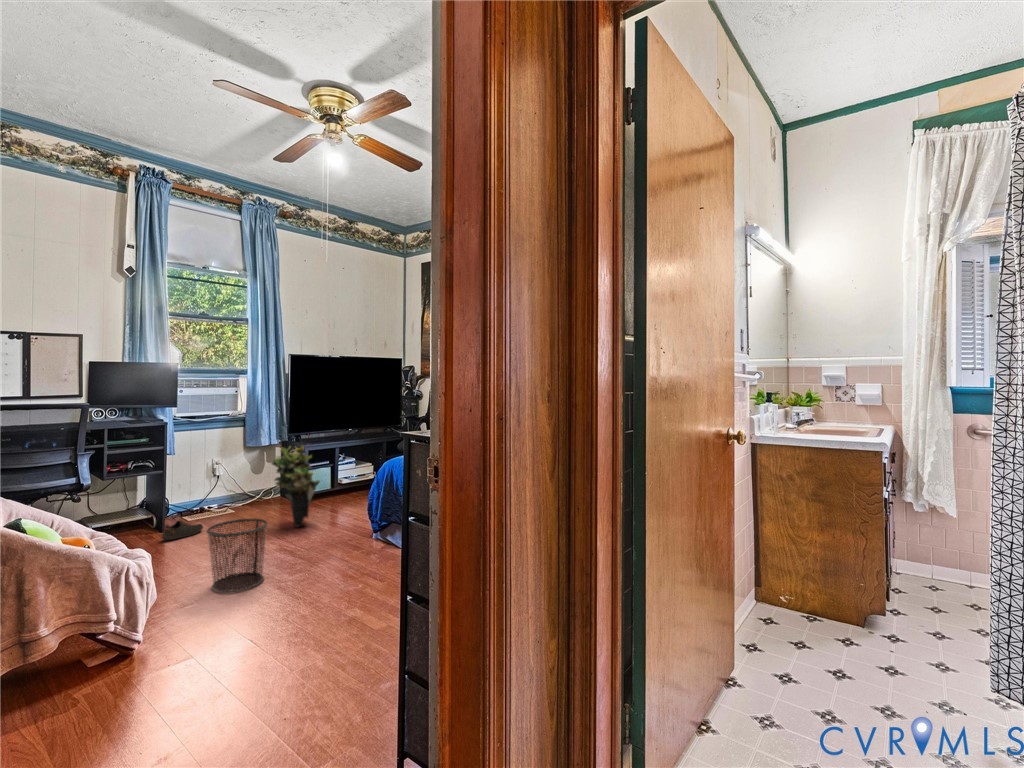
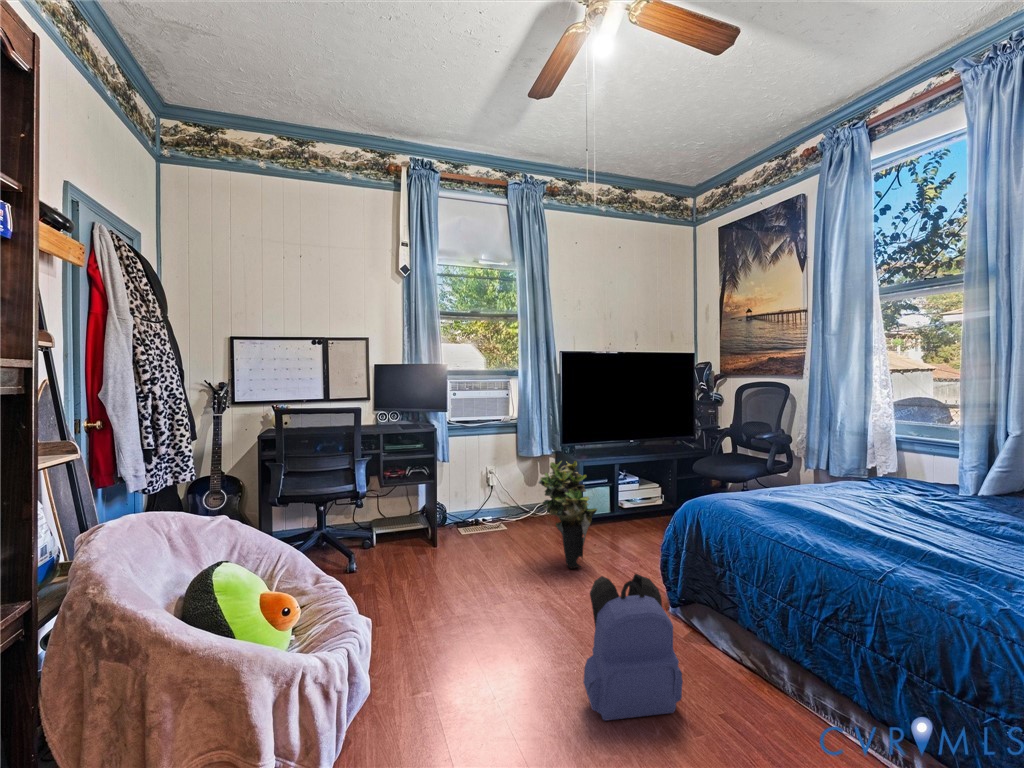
backpack: none [311,504,371,588] -> present [583,574,683,721]
waste bin: present [206,518,268,593] -> none [448,567,524,683]
shoe: present [162,521,203,540] -> none [429,540,470,562]

